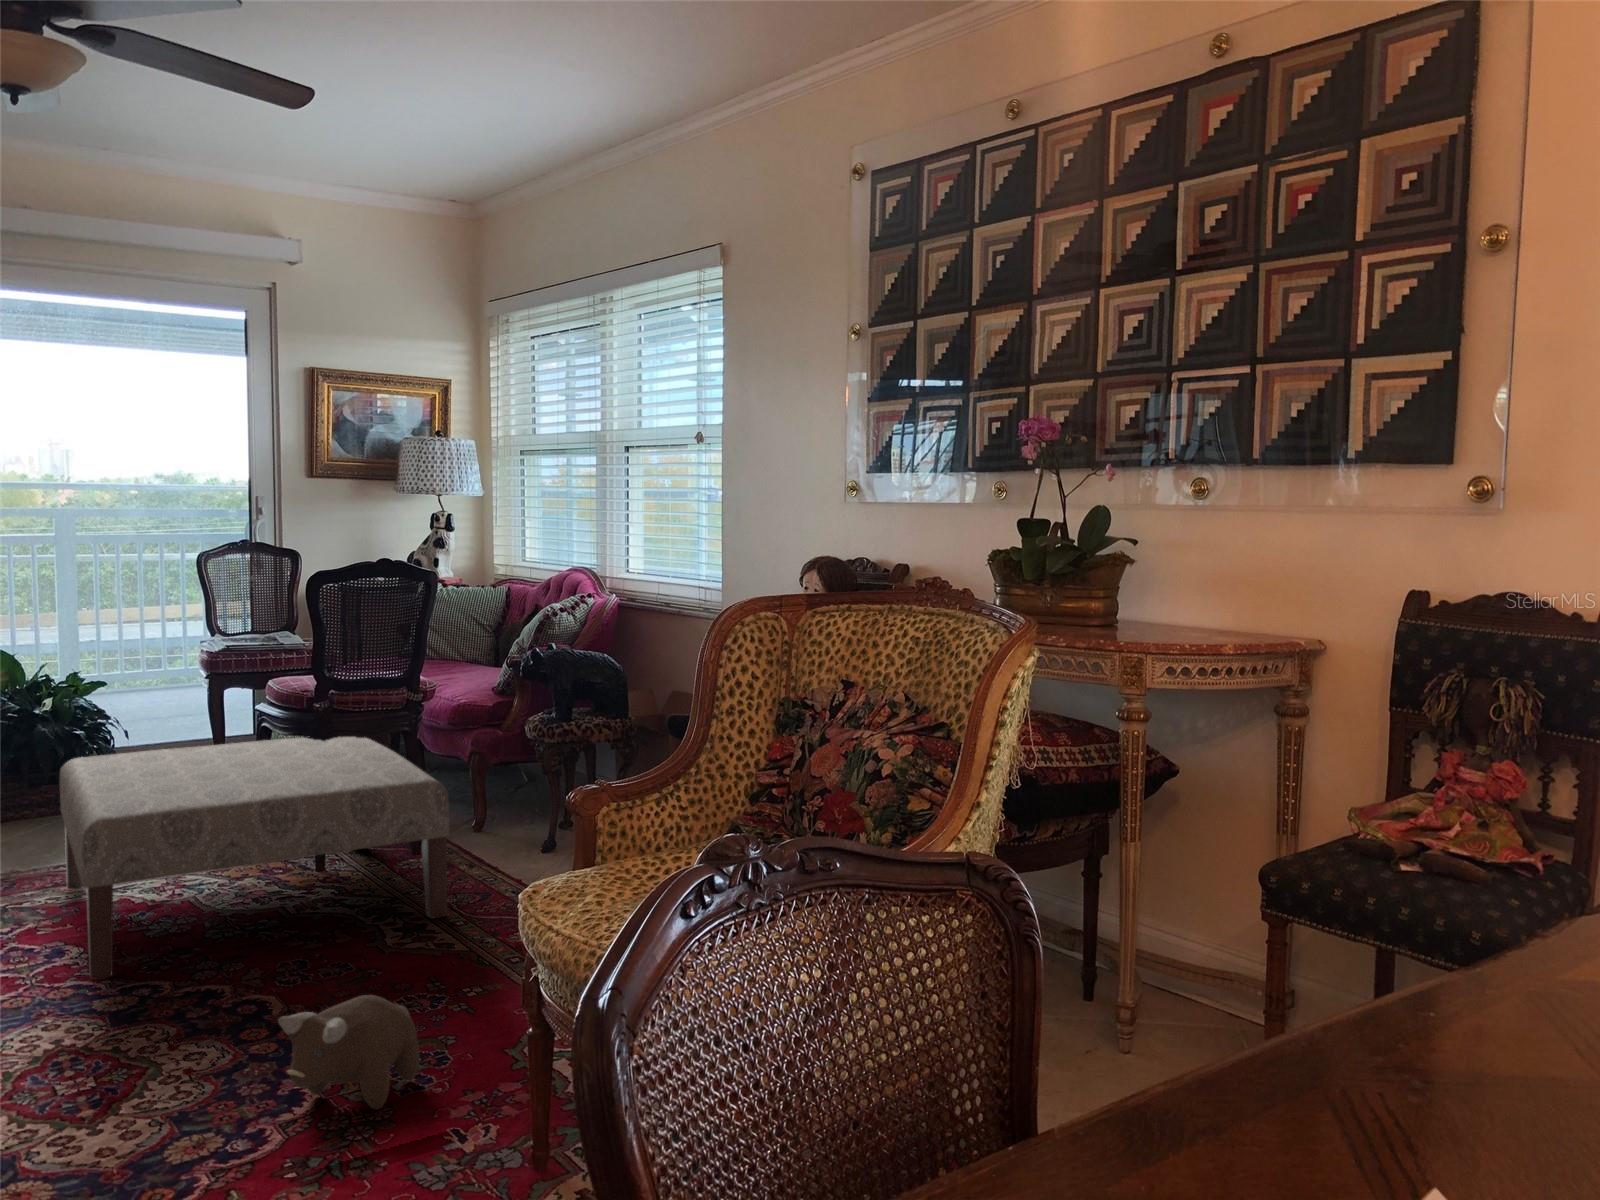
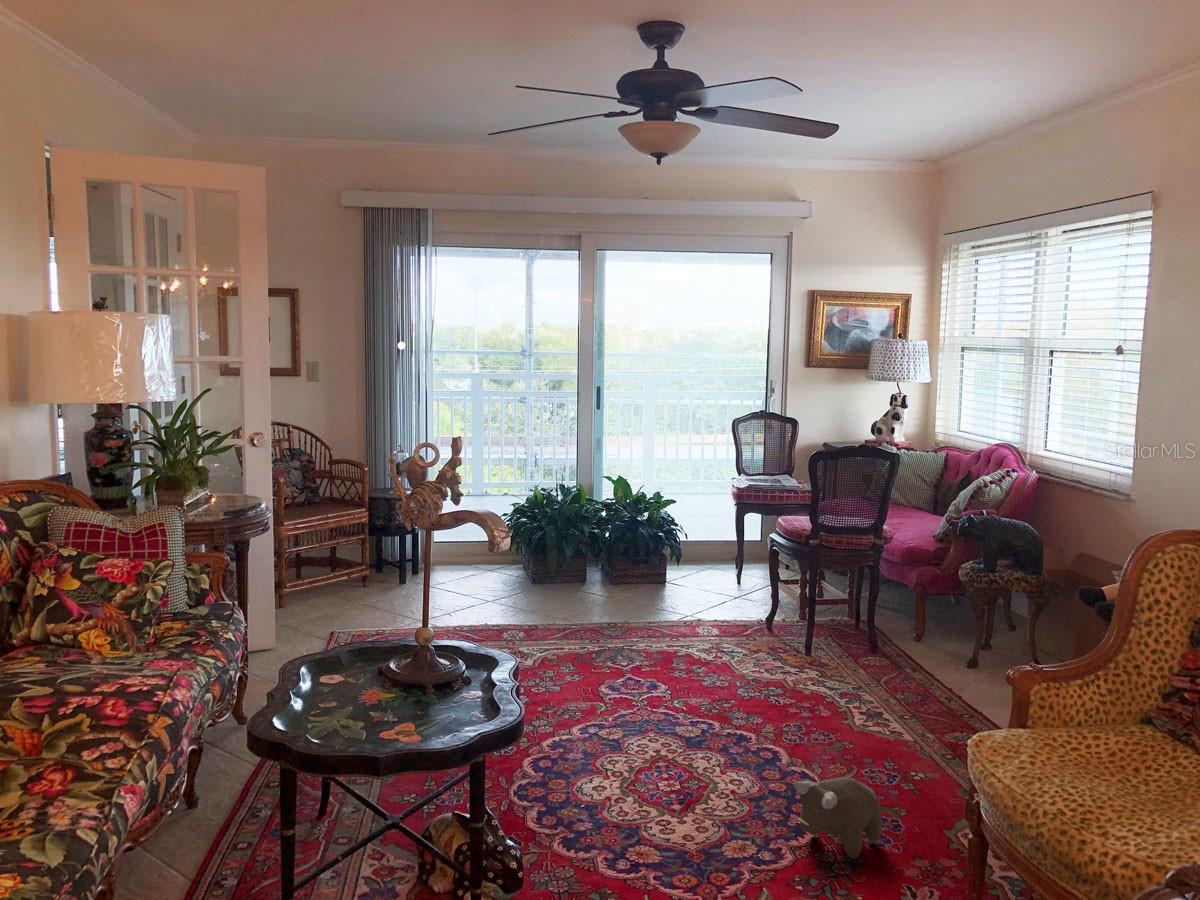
ottoman: present [59,737,449,980] -> none [657,560,902,713]

